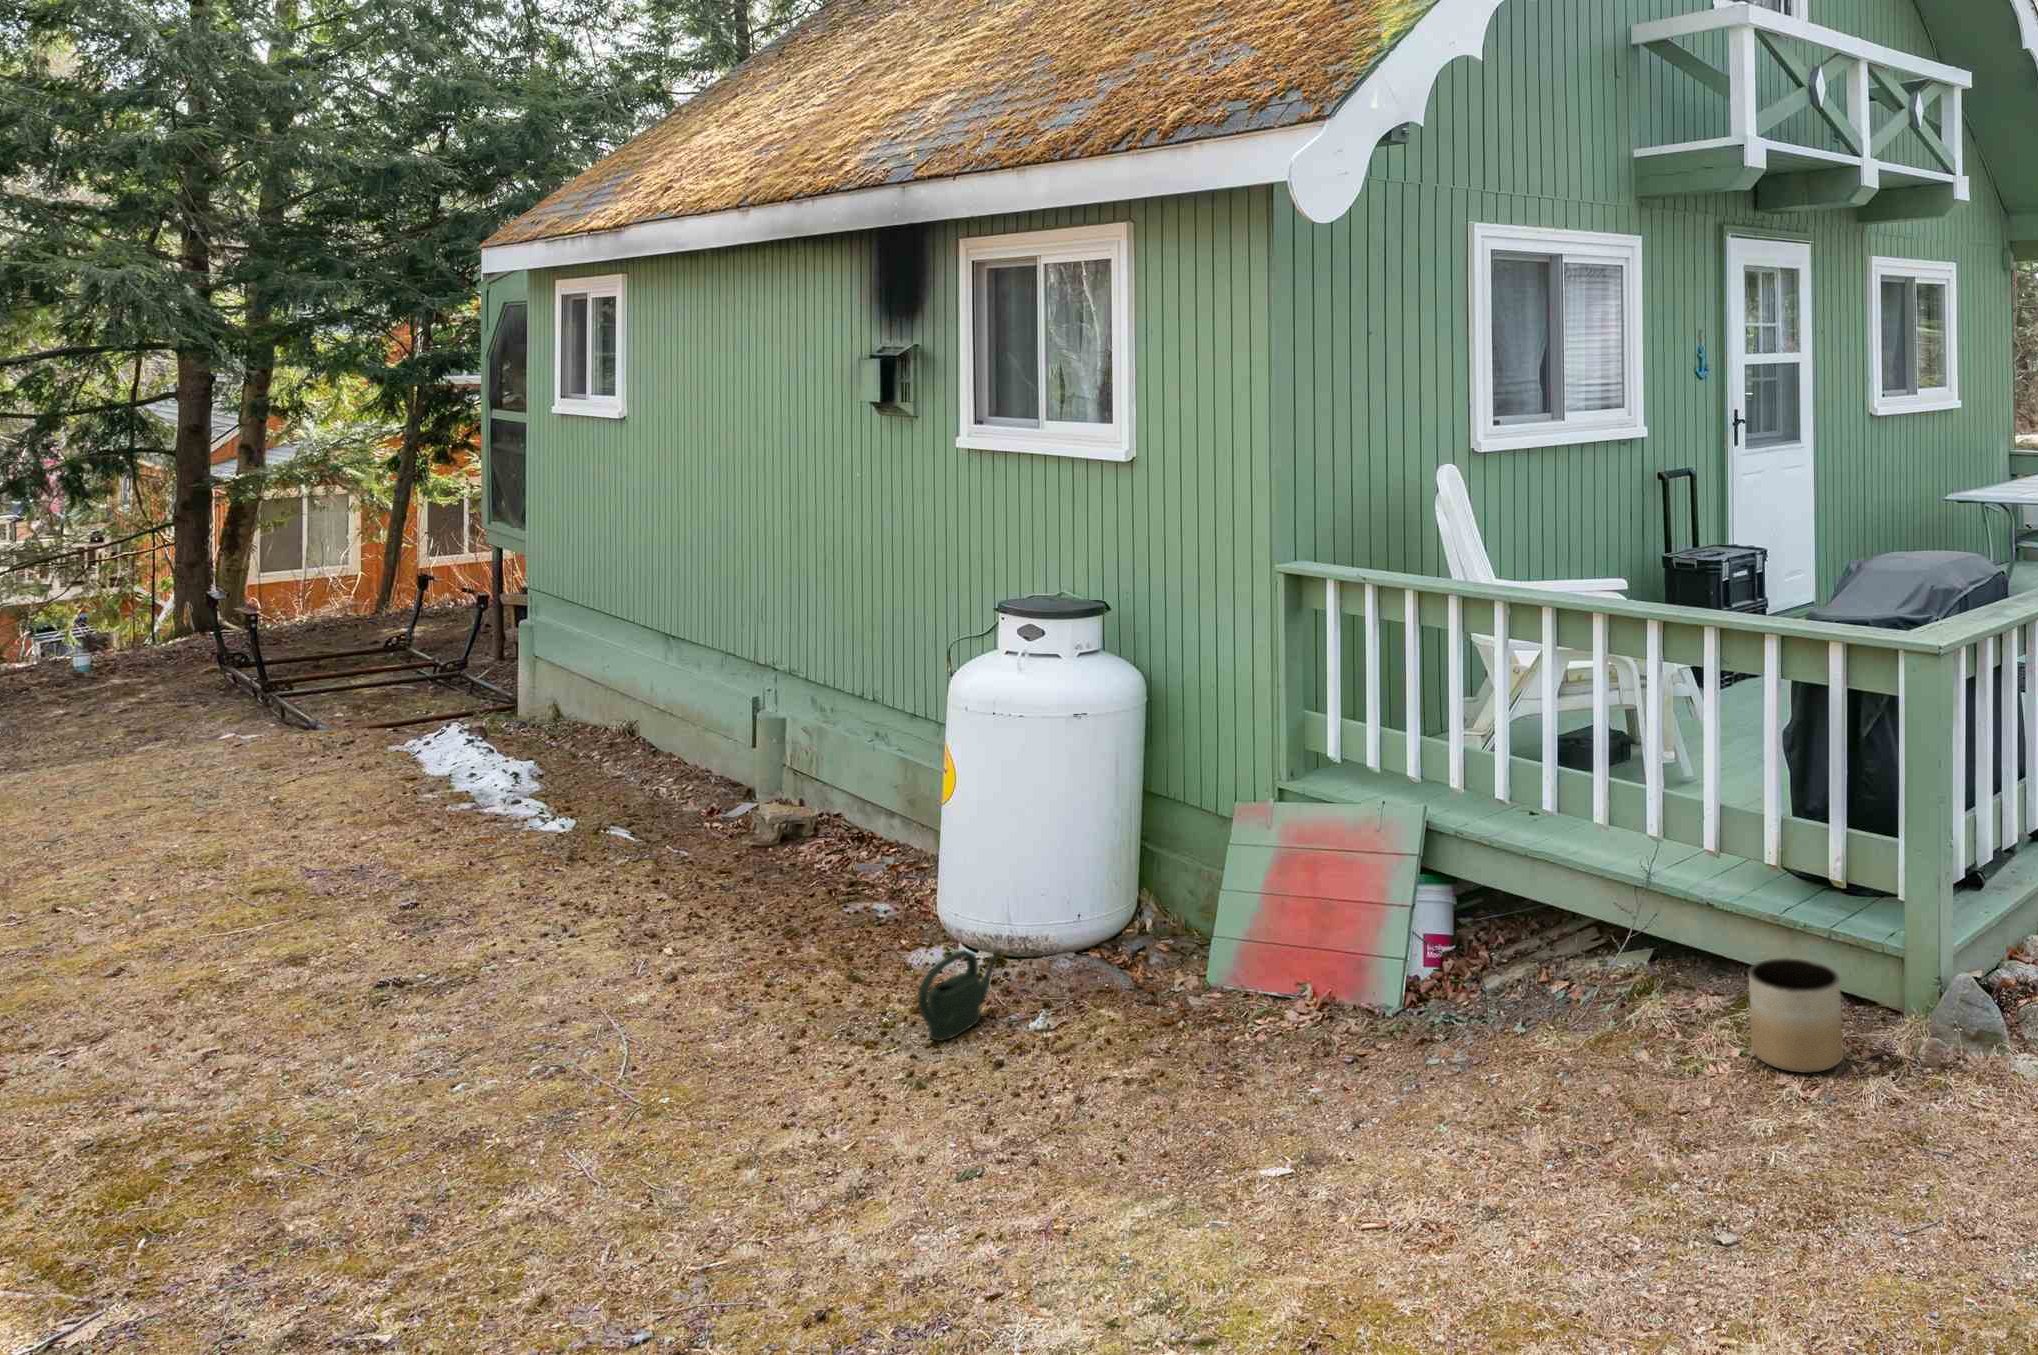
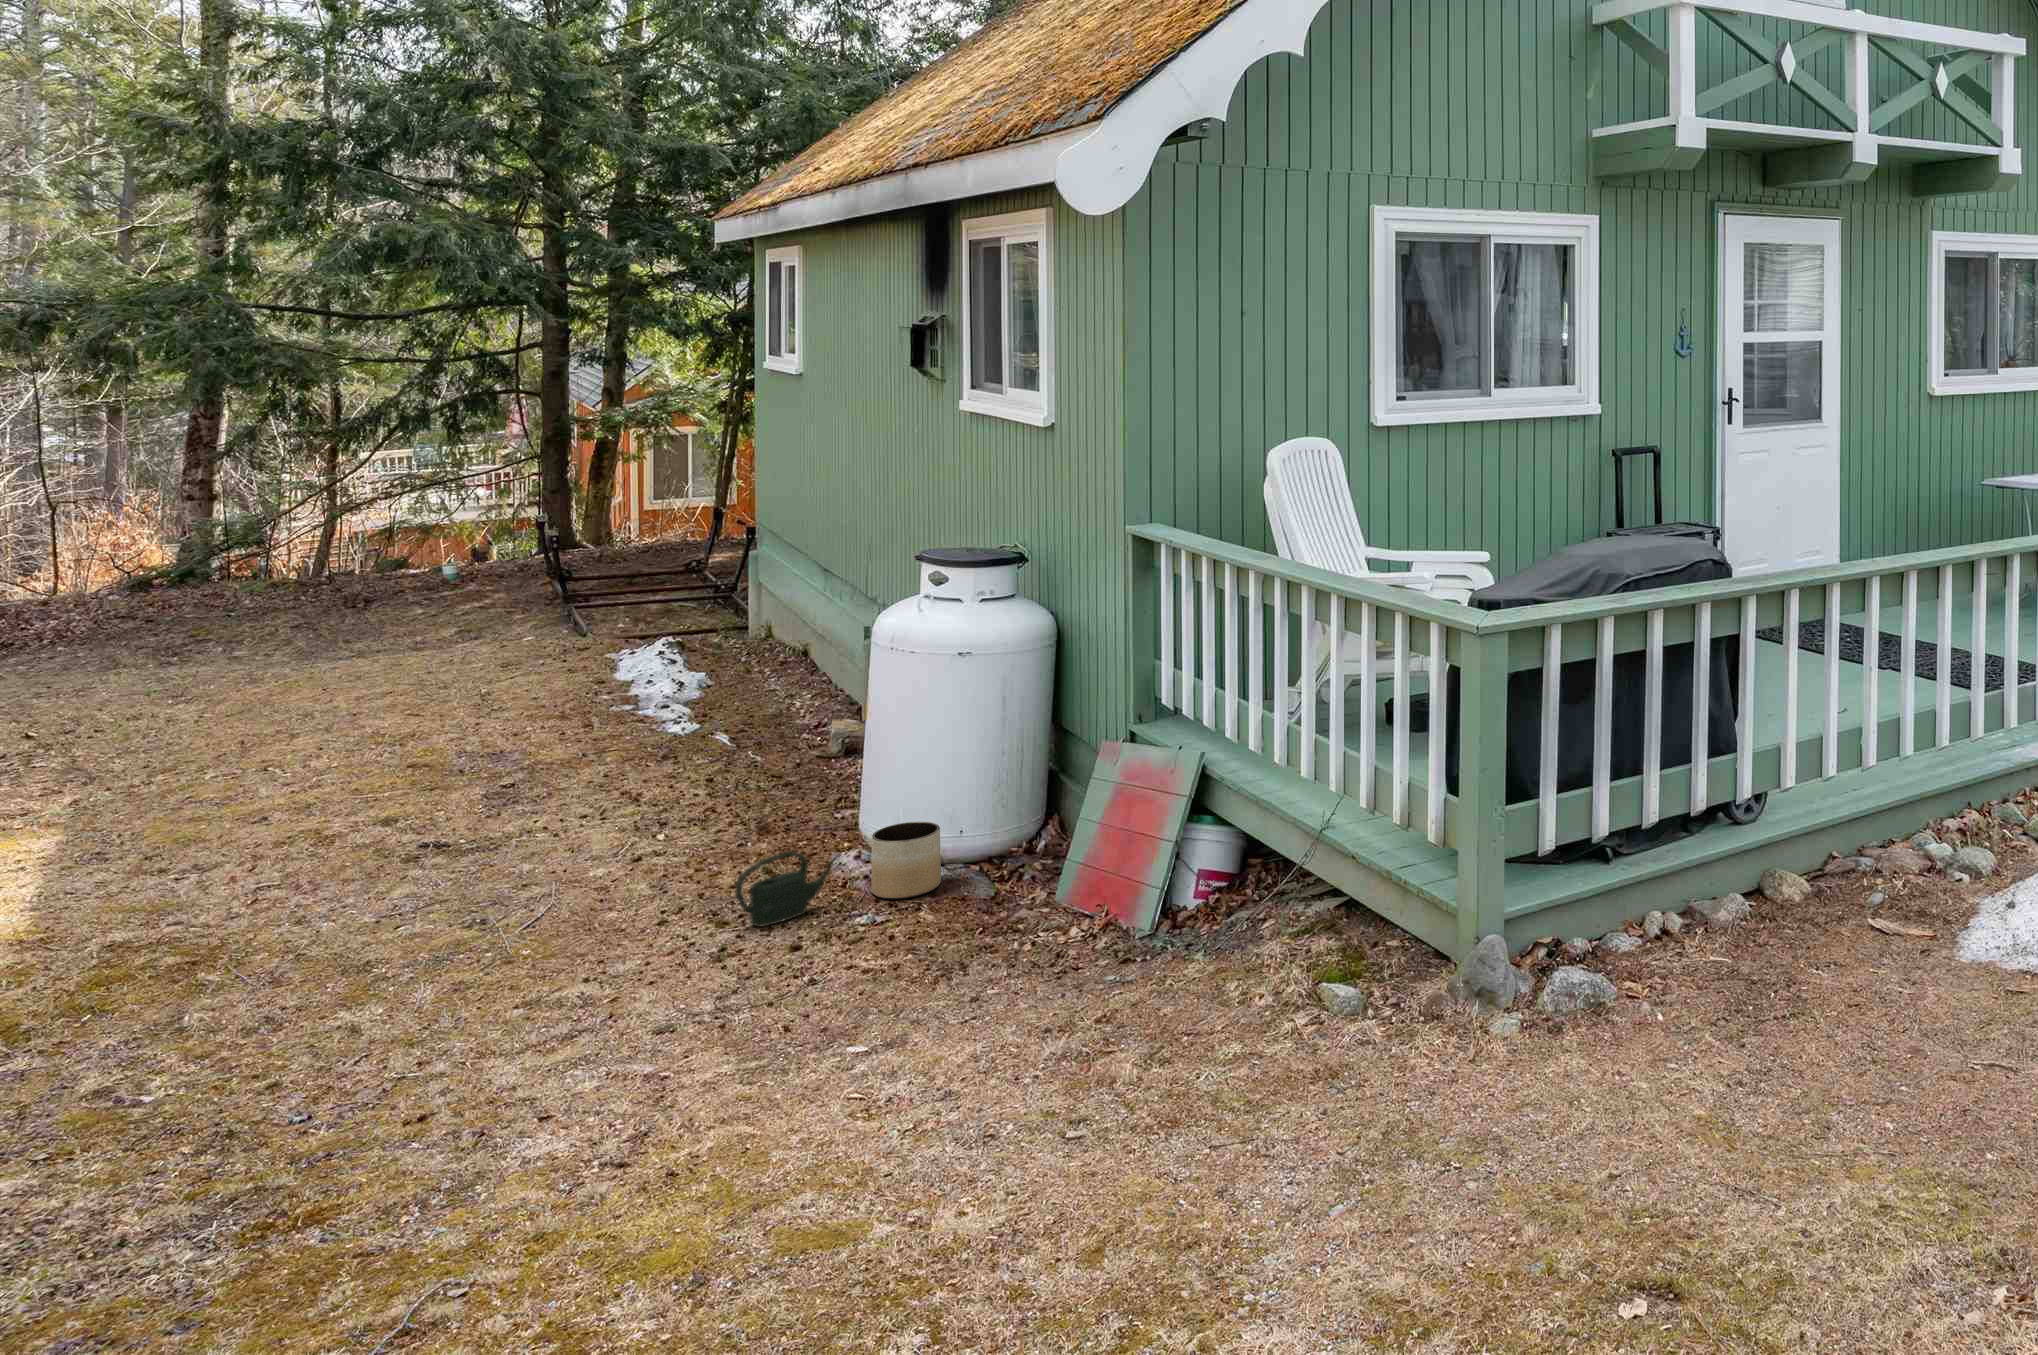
planter: present [1749,958,1844,1073] -> present [871,822,941,899]

